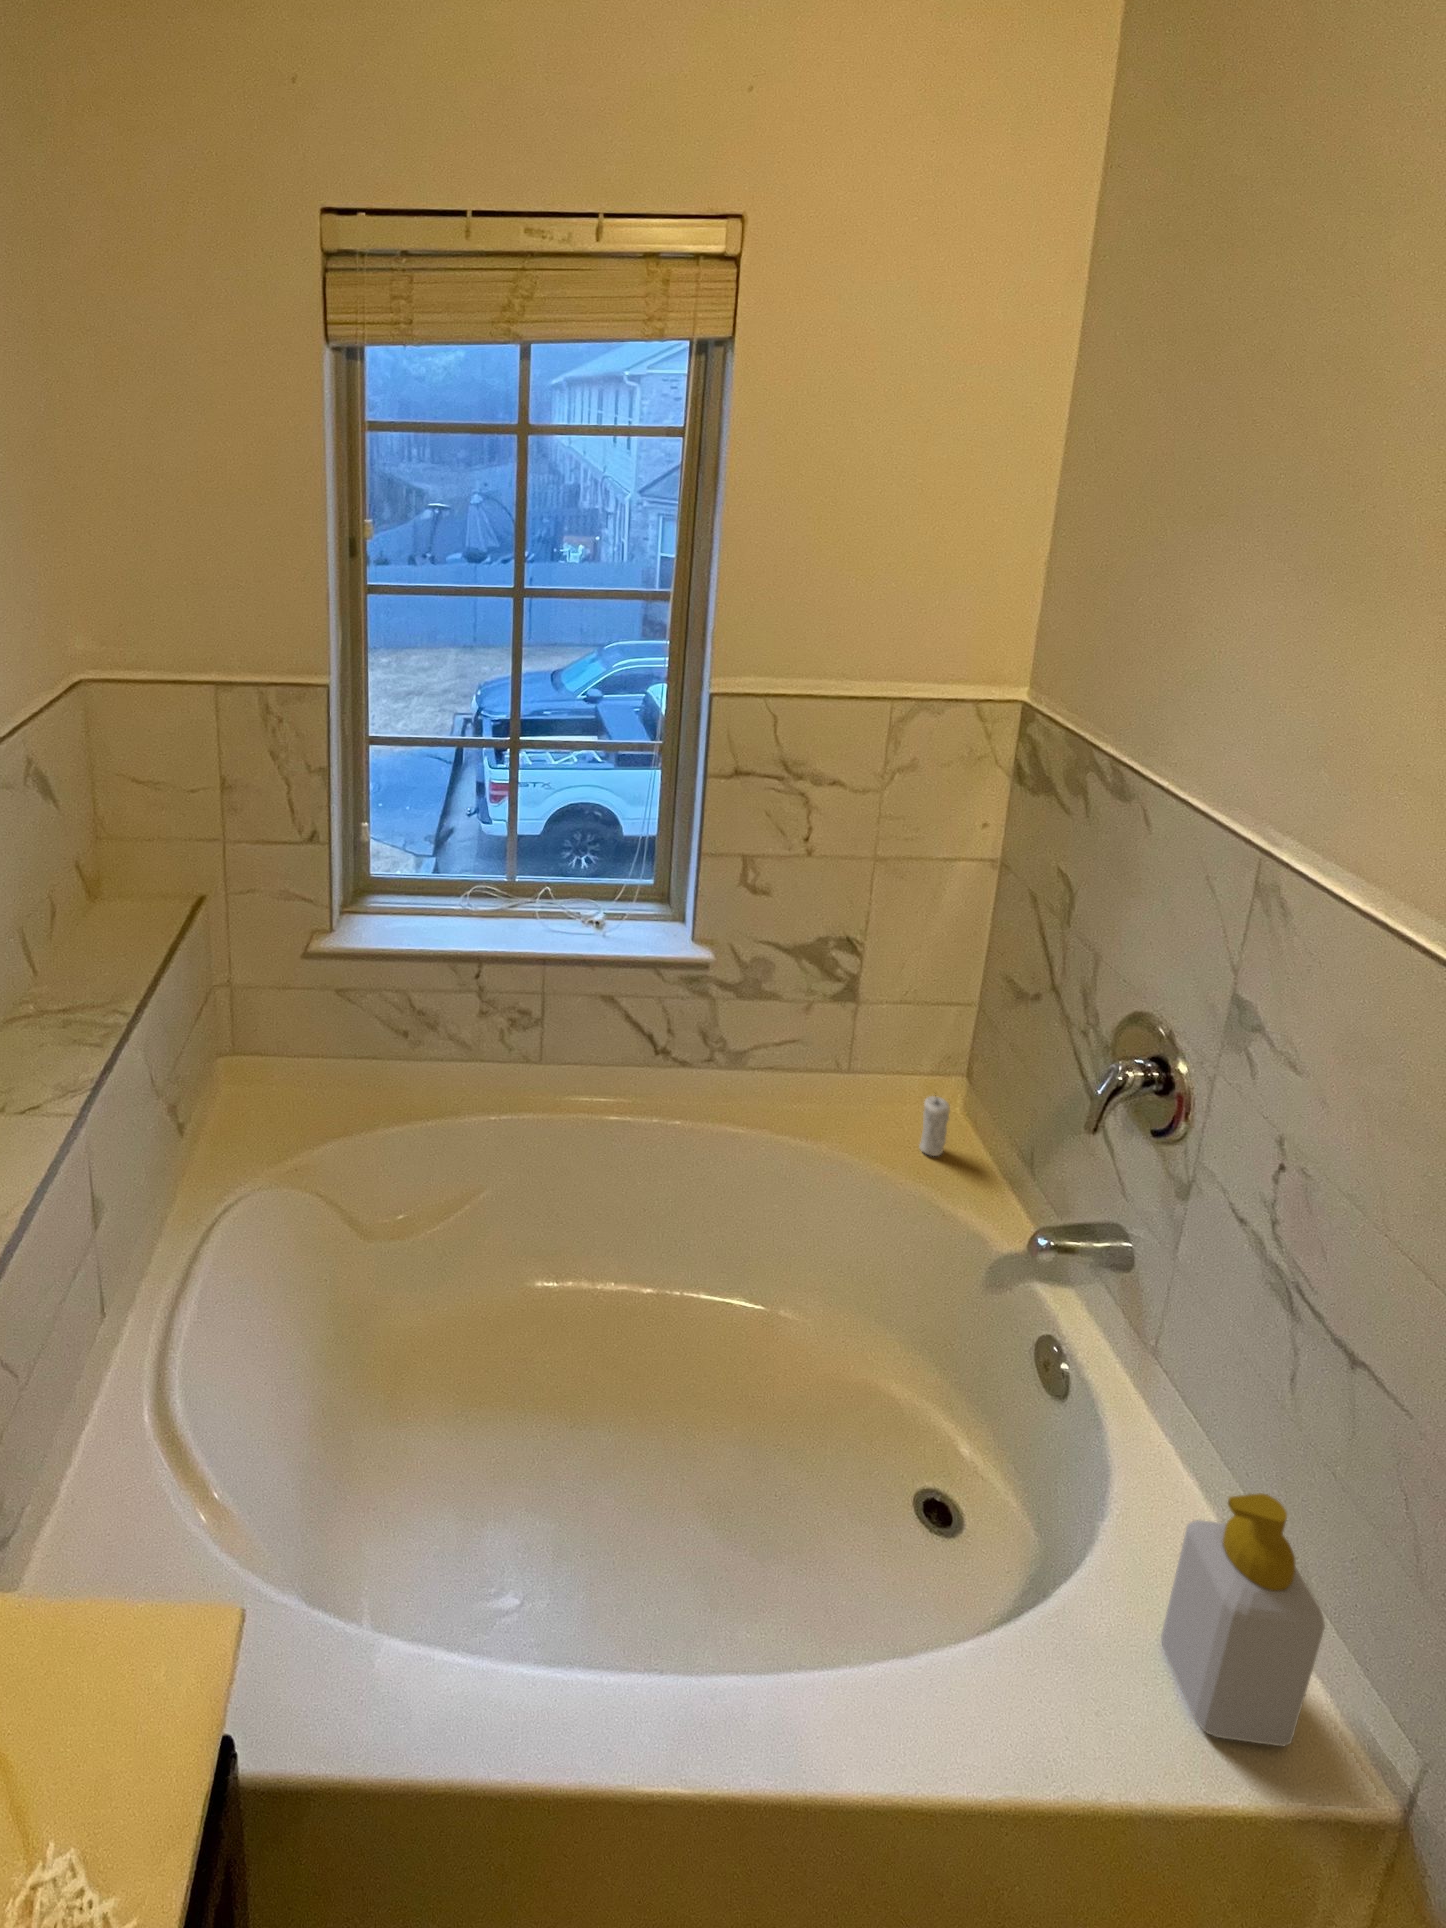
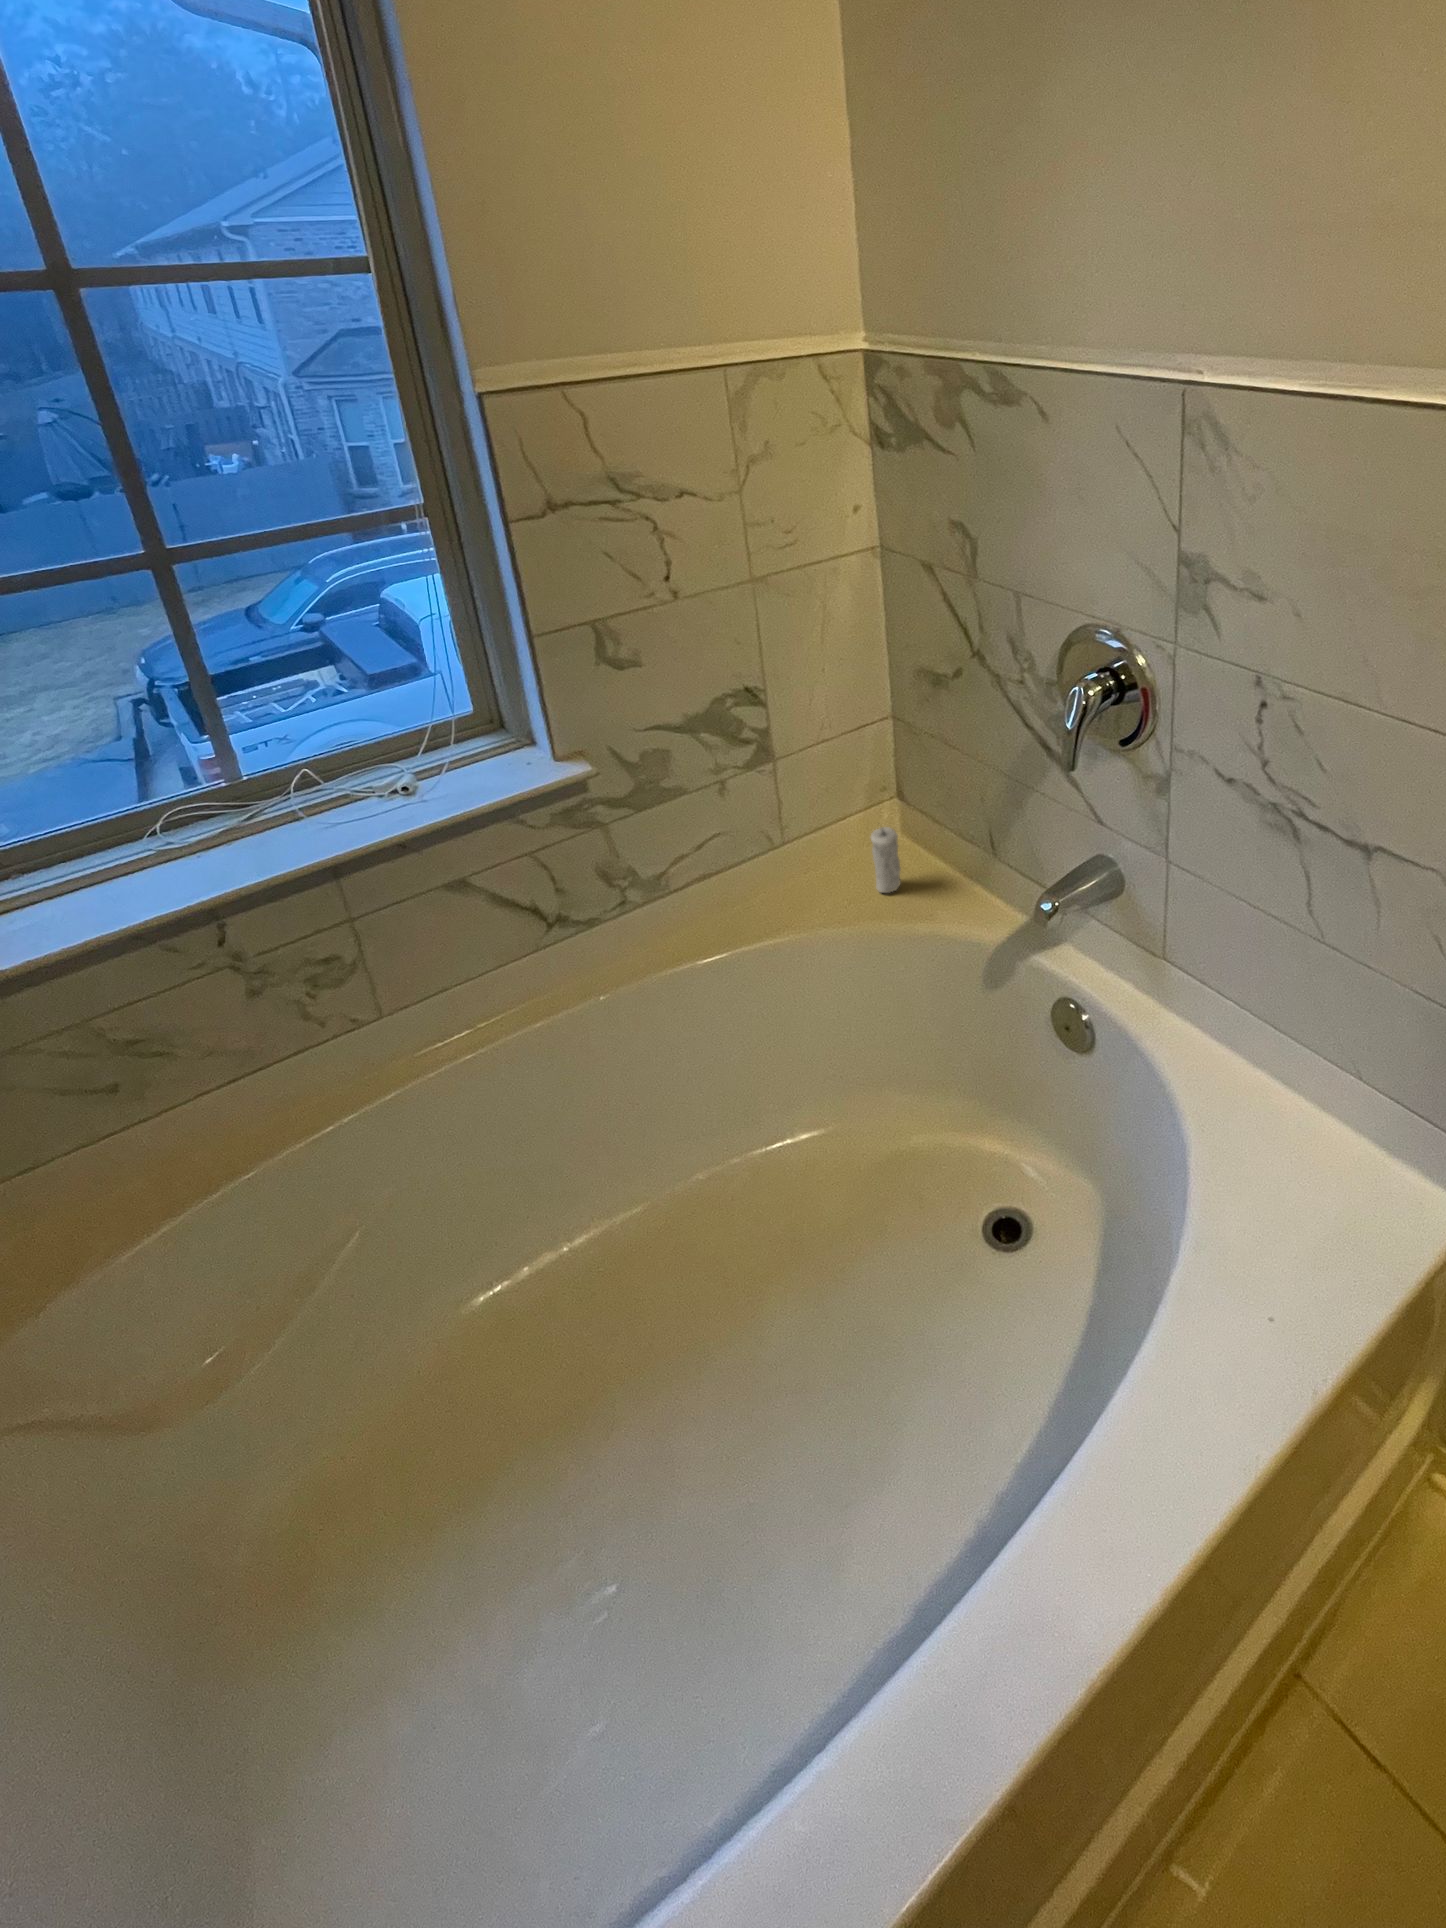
soap bottle: present [1161,1493,1325,1746] -> none [1269,1008,1403,1254]

